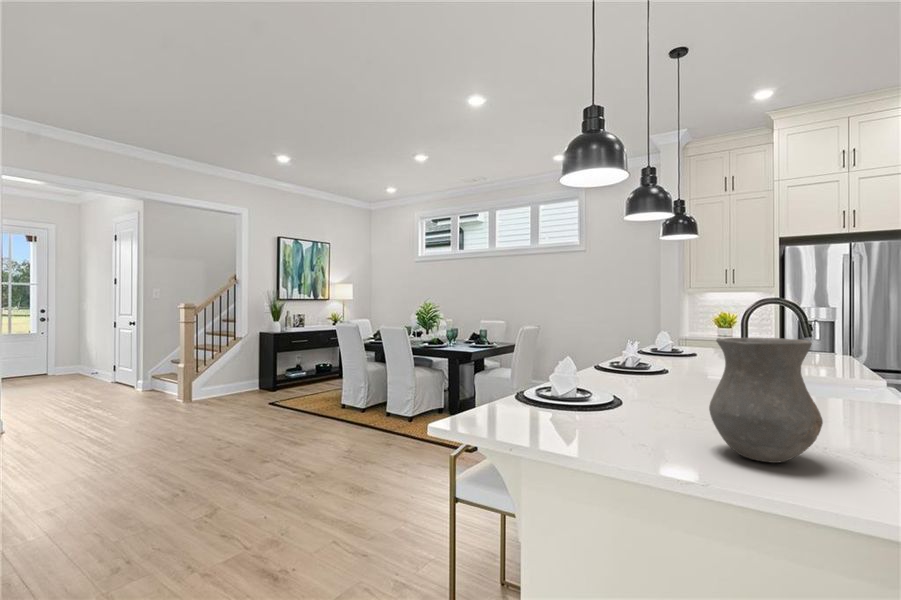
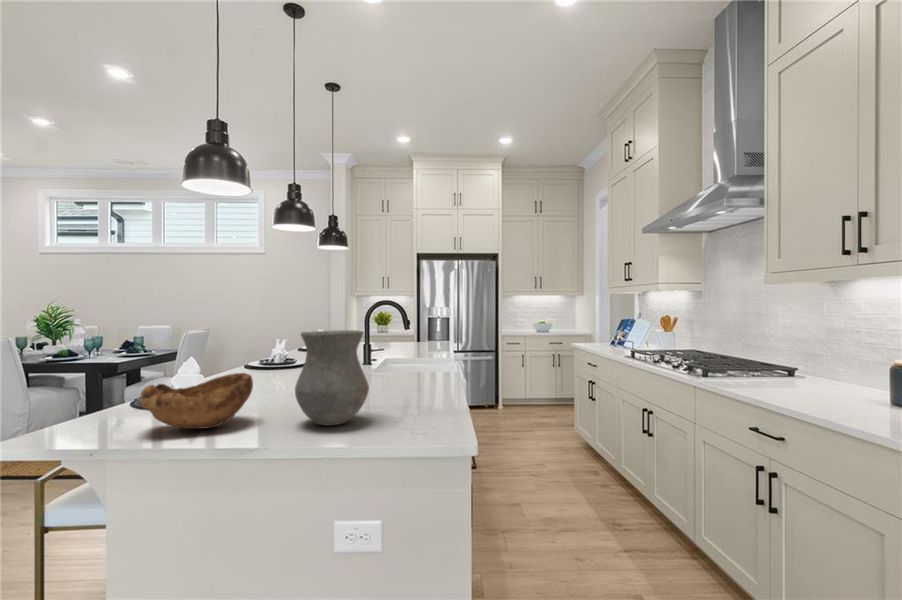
wooden bowl: none [544,380,653,438] -> present [140,373,253,429]

